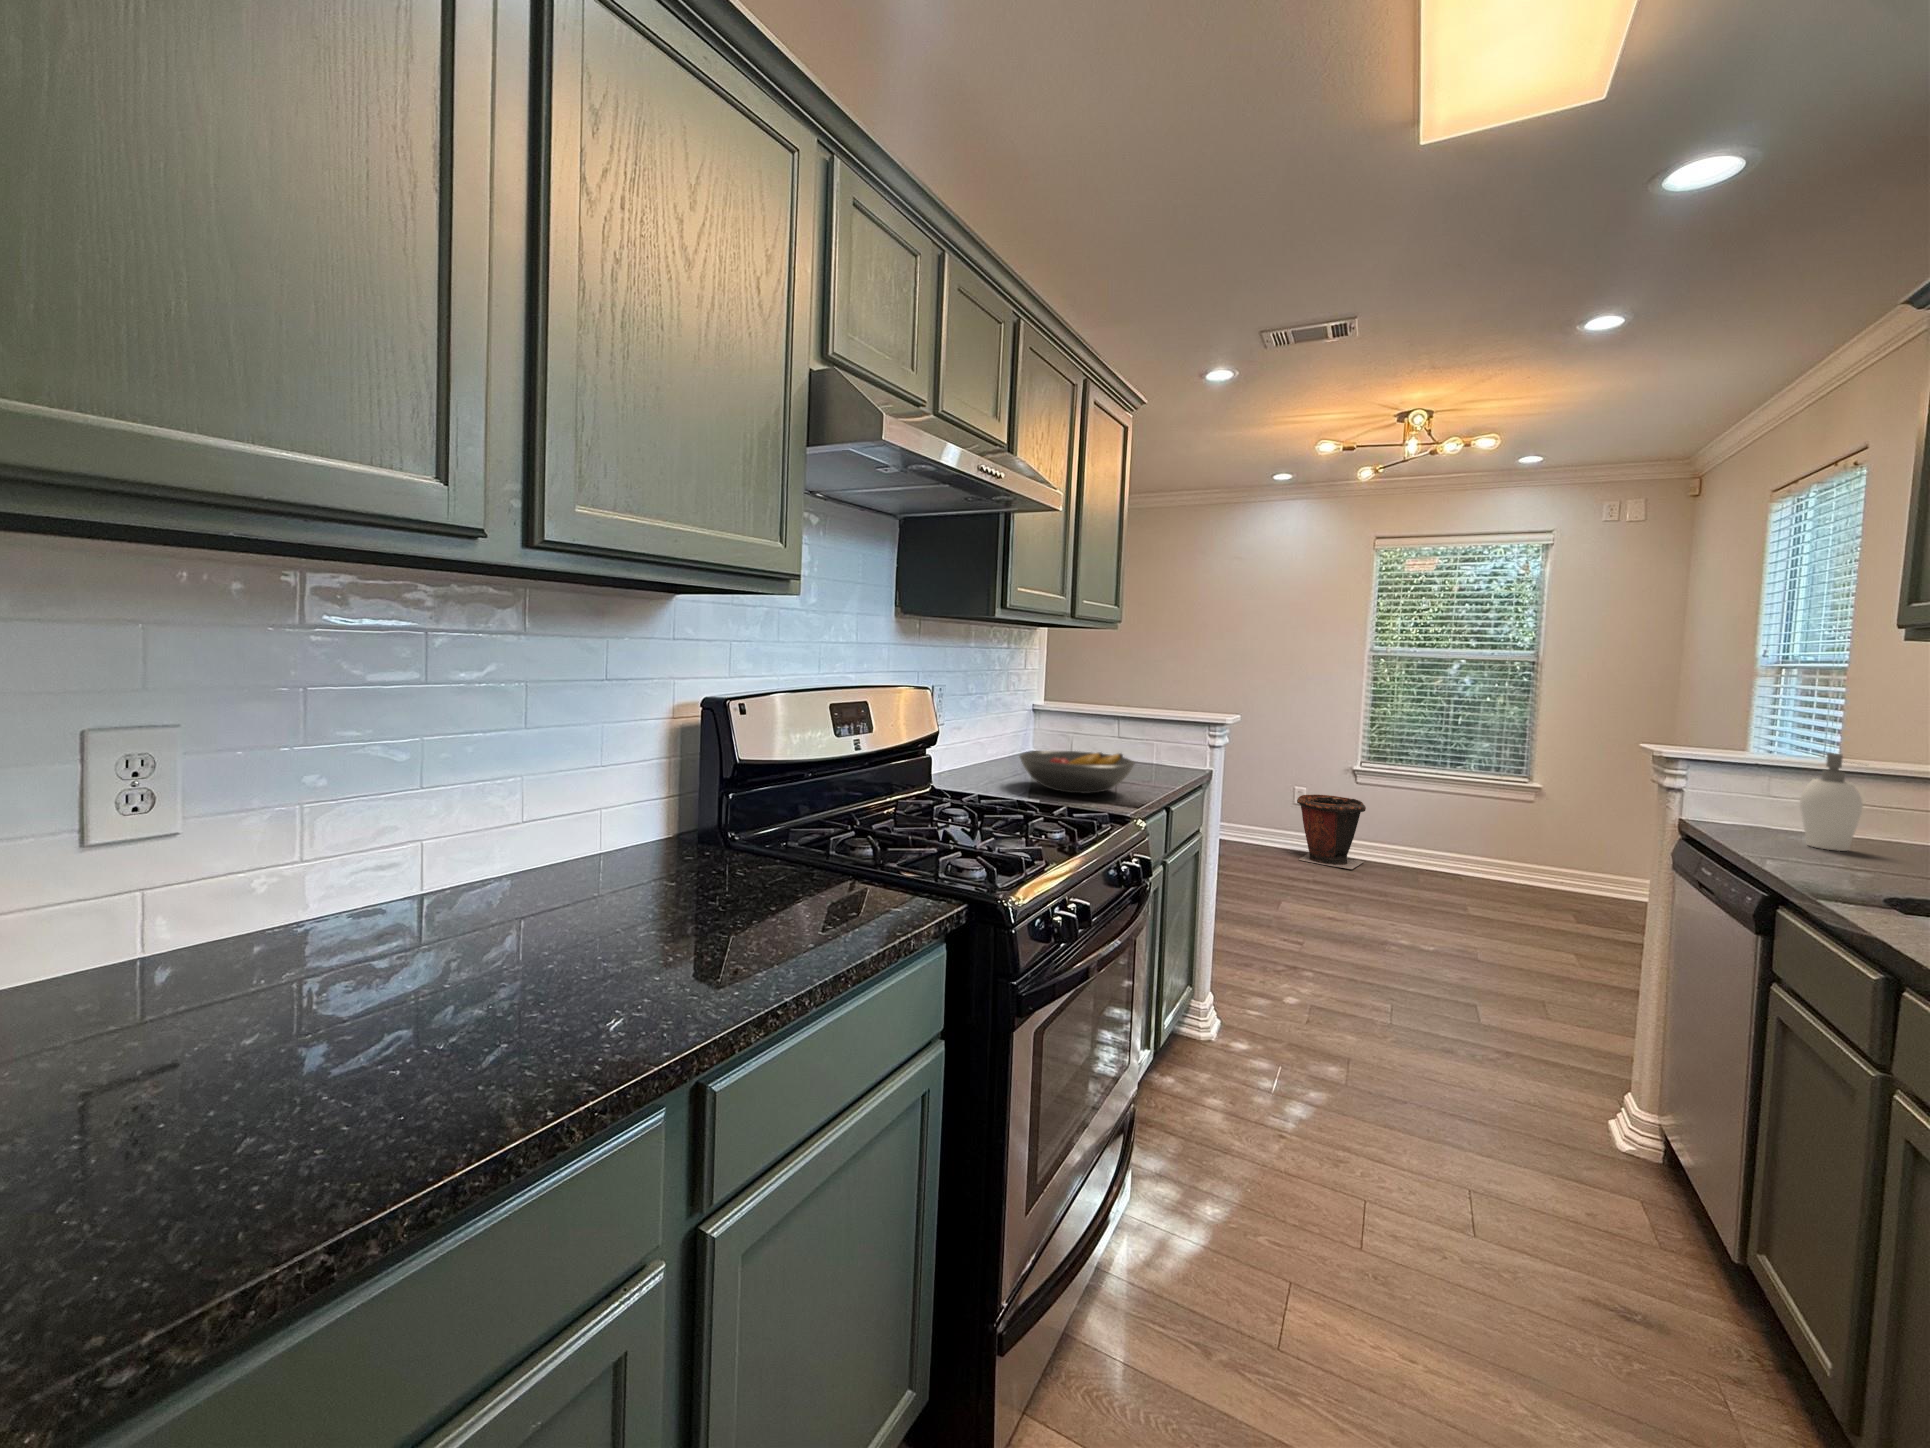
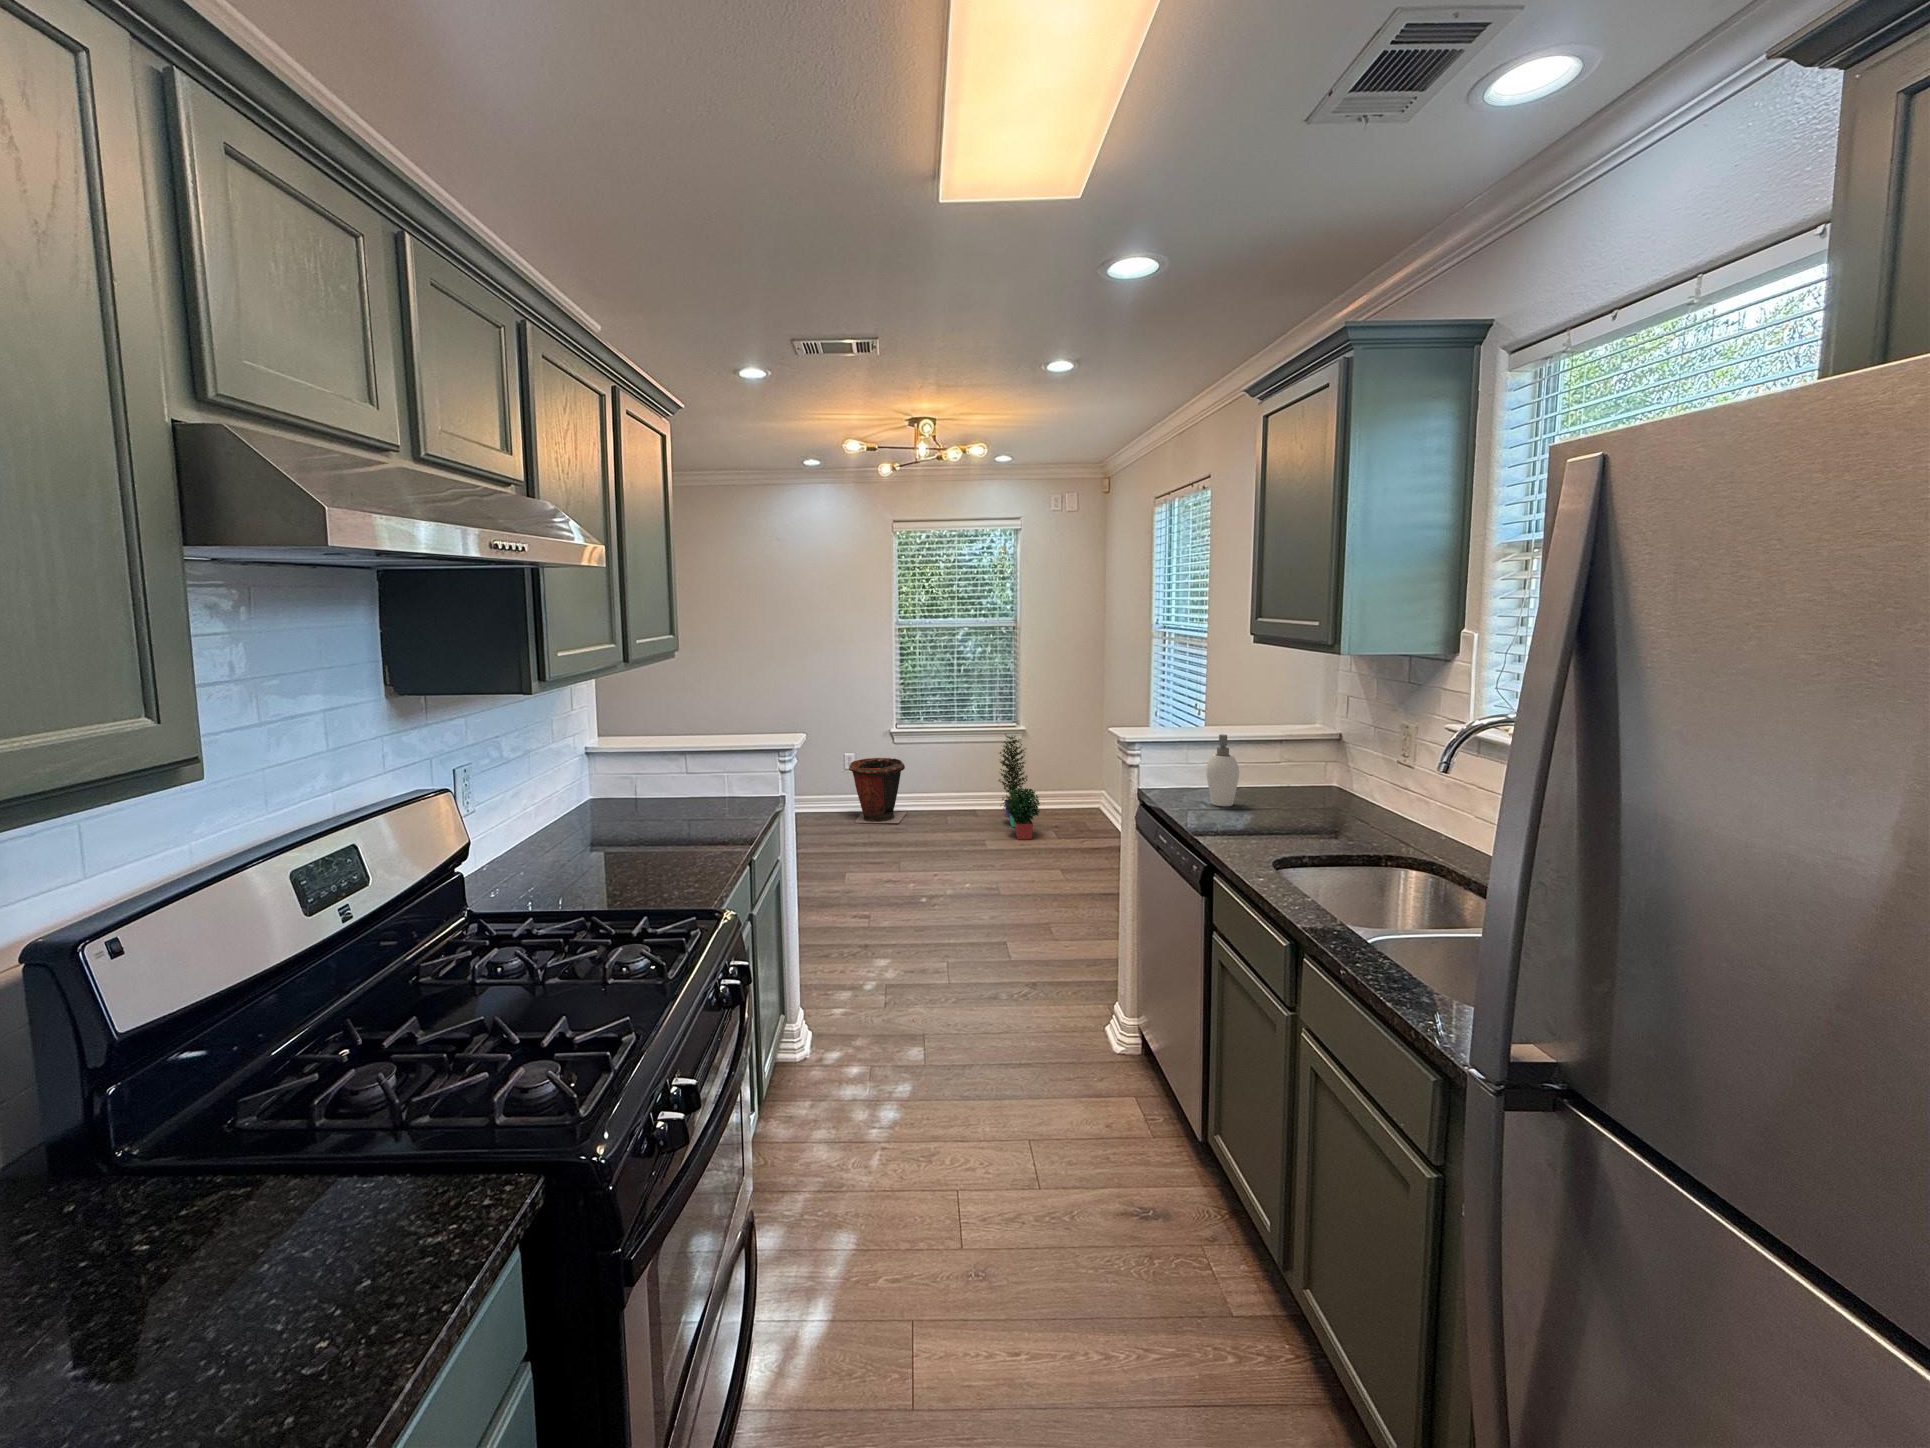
fruit bowl: present [1020,751,1135,793] -> none [578,810,713,869]
potted plant: none [1492,789,1553,917] -> present [998,734,1040,839]

